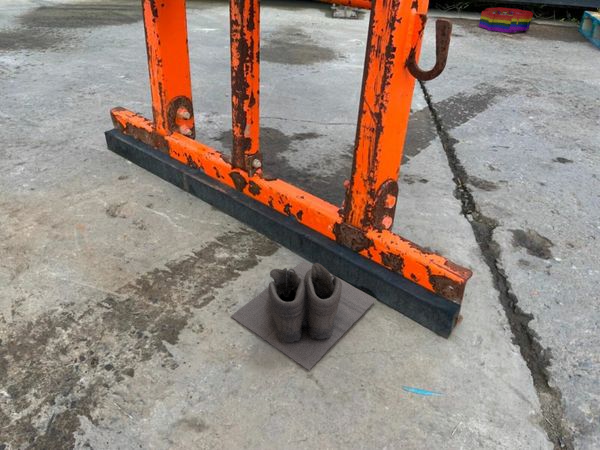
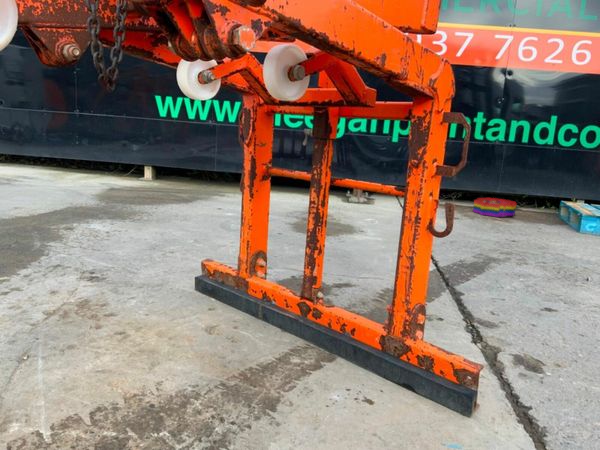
boots: present [231,261,376,370] -> none [311,356,415,431]

